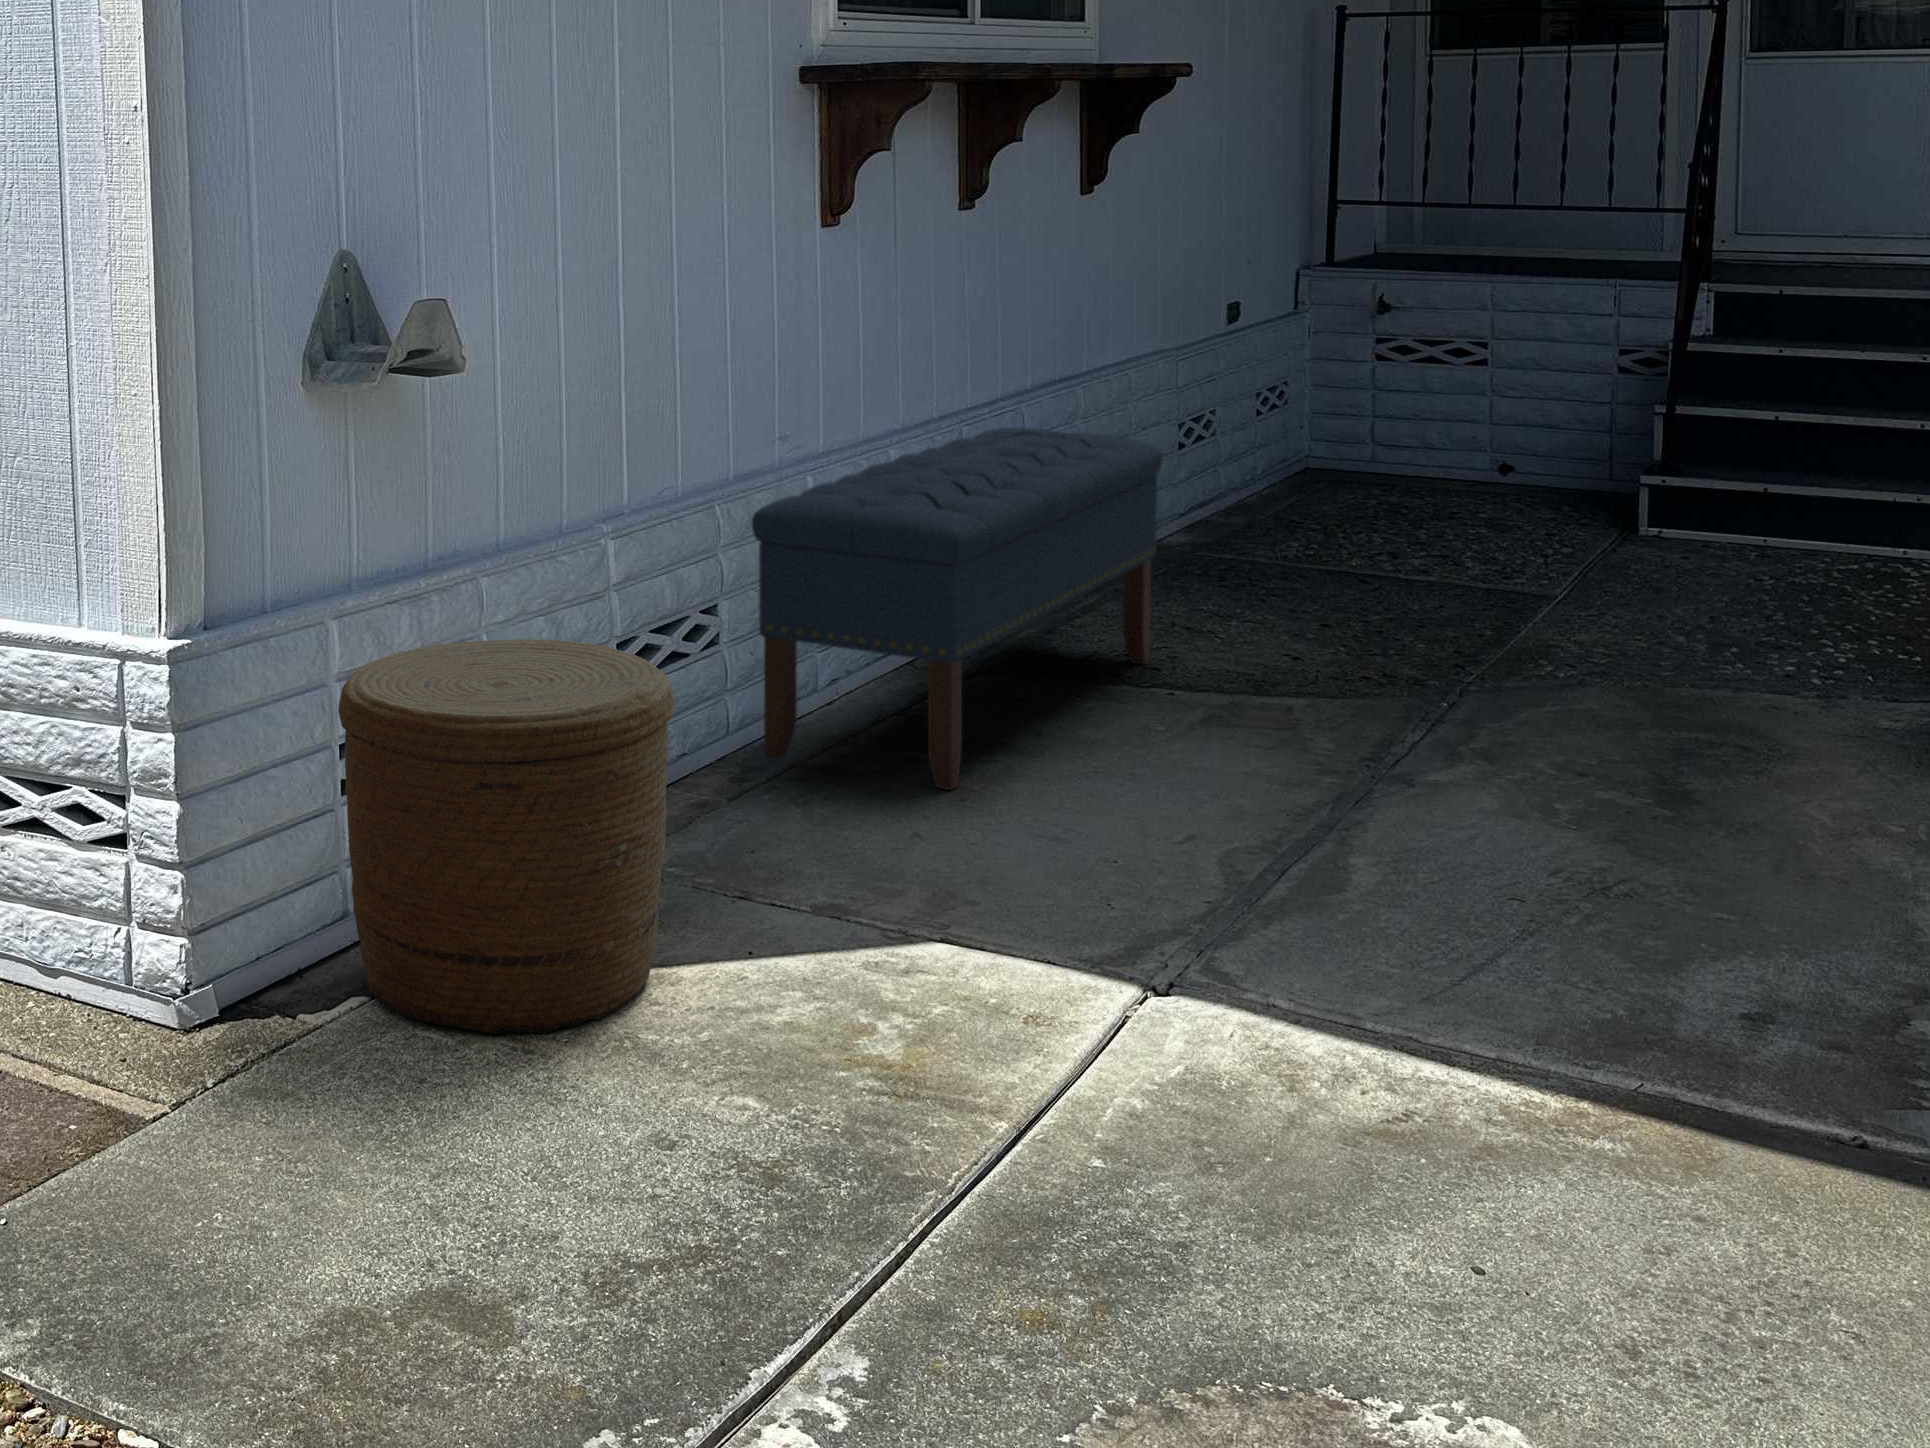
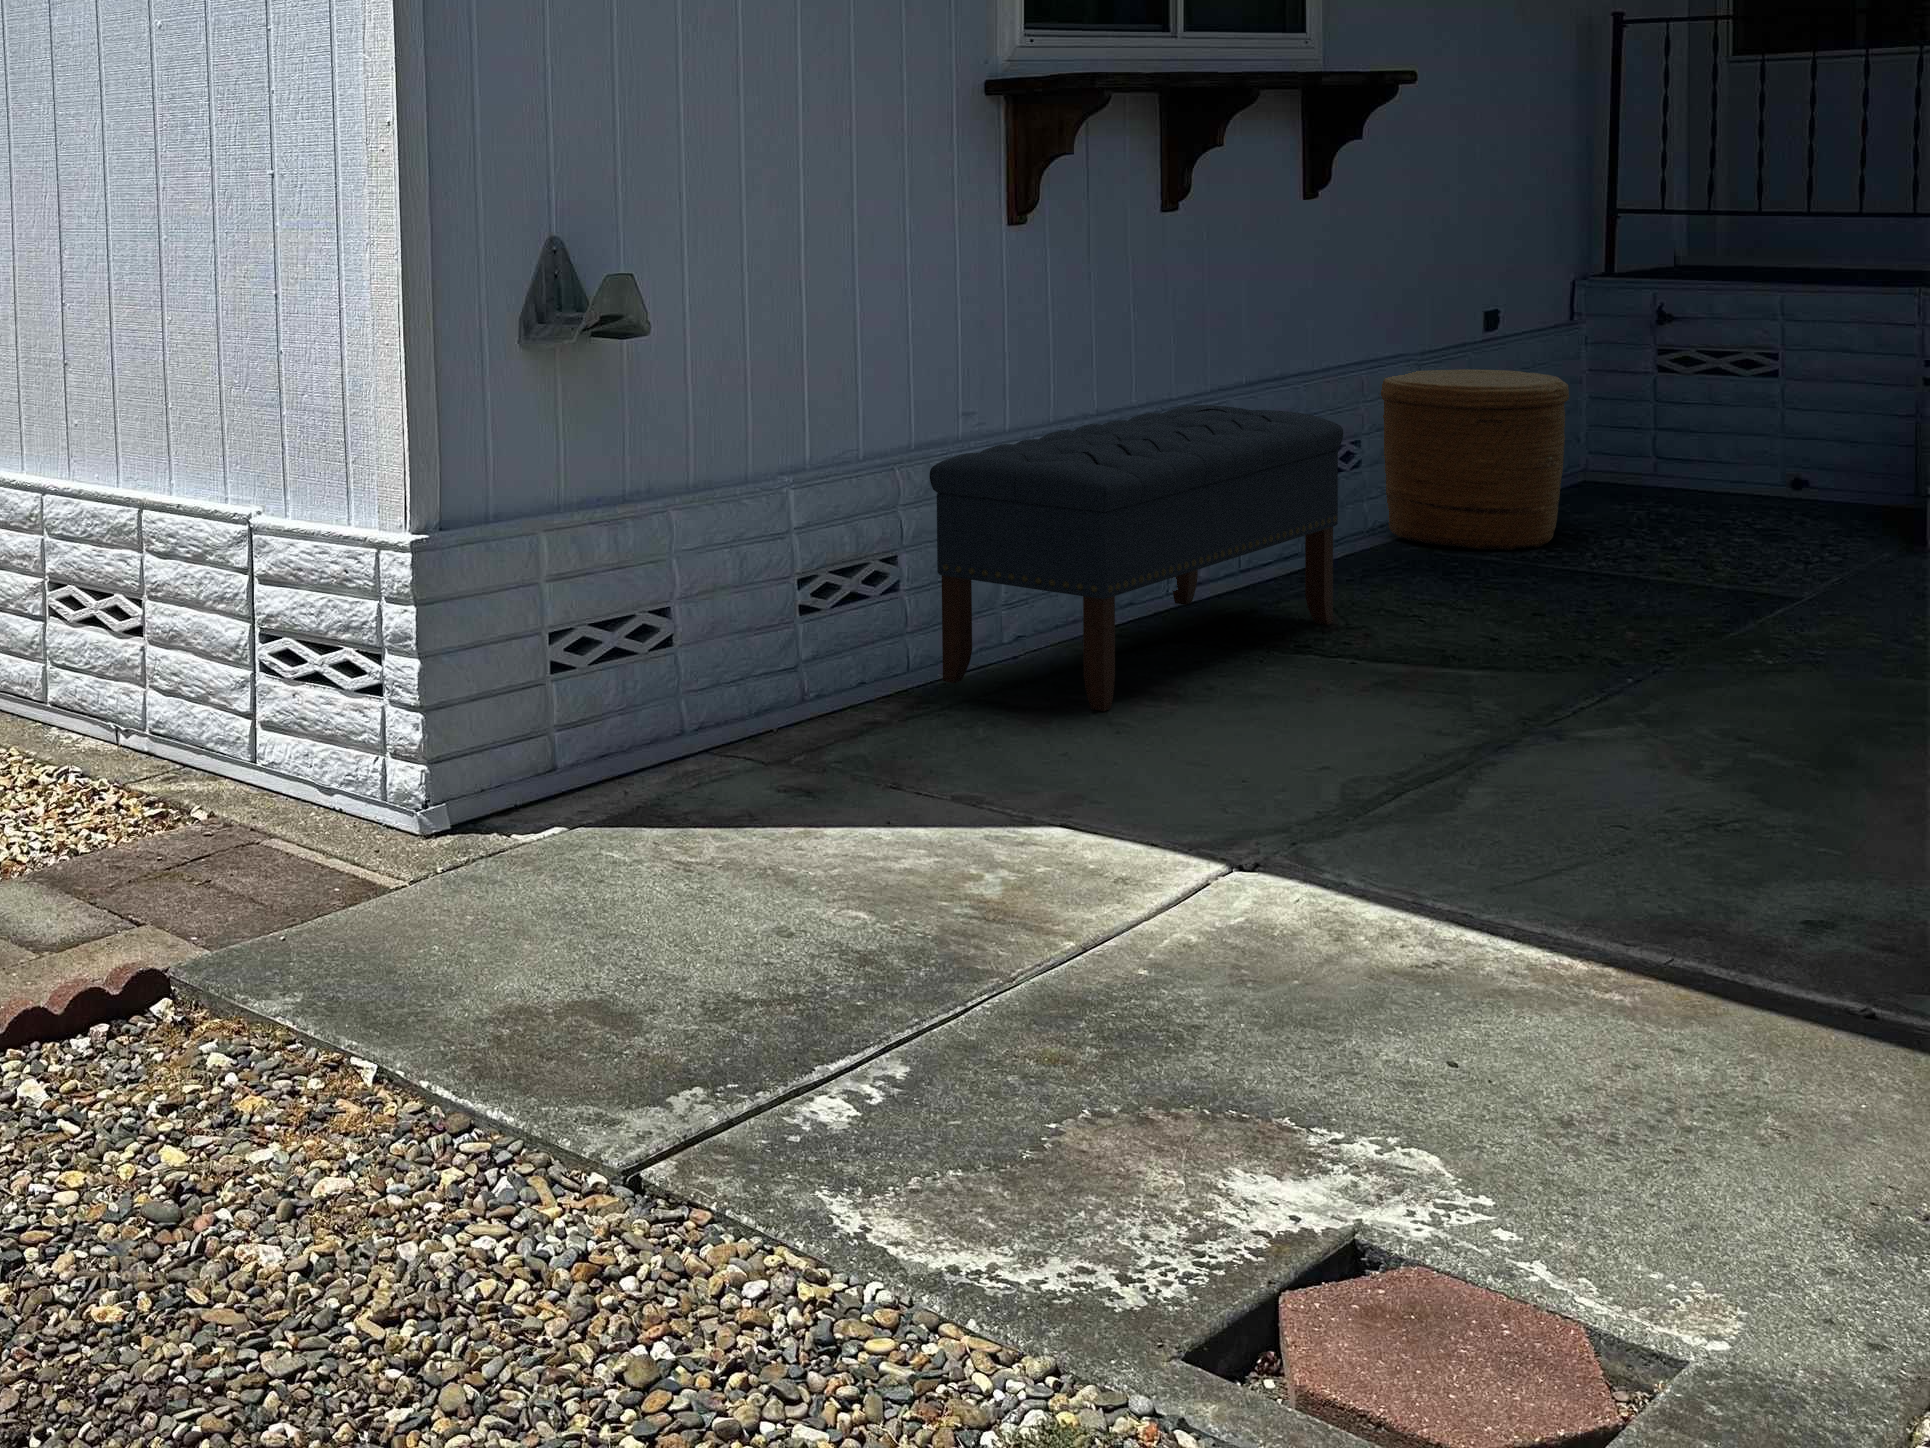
woven basket: present [338,639,674,1035] -> present [1381,369,1569,551]

